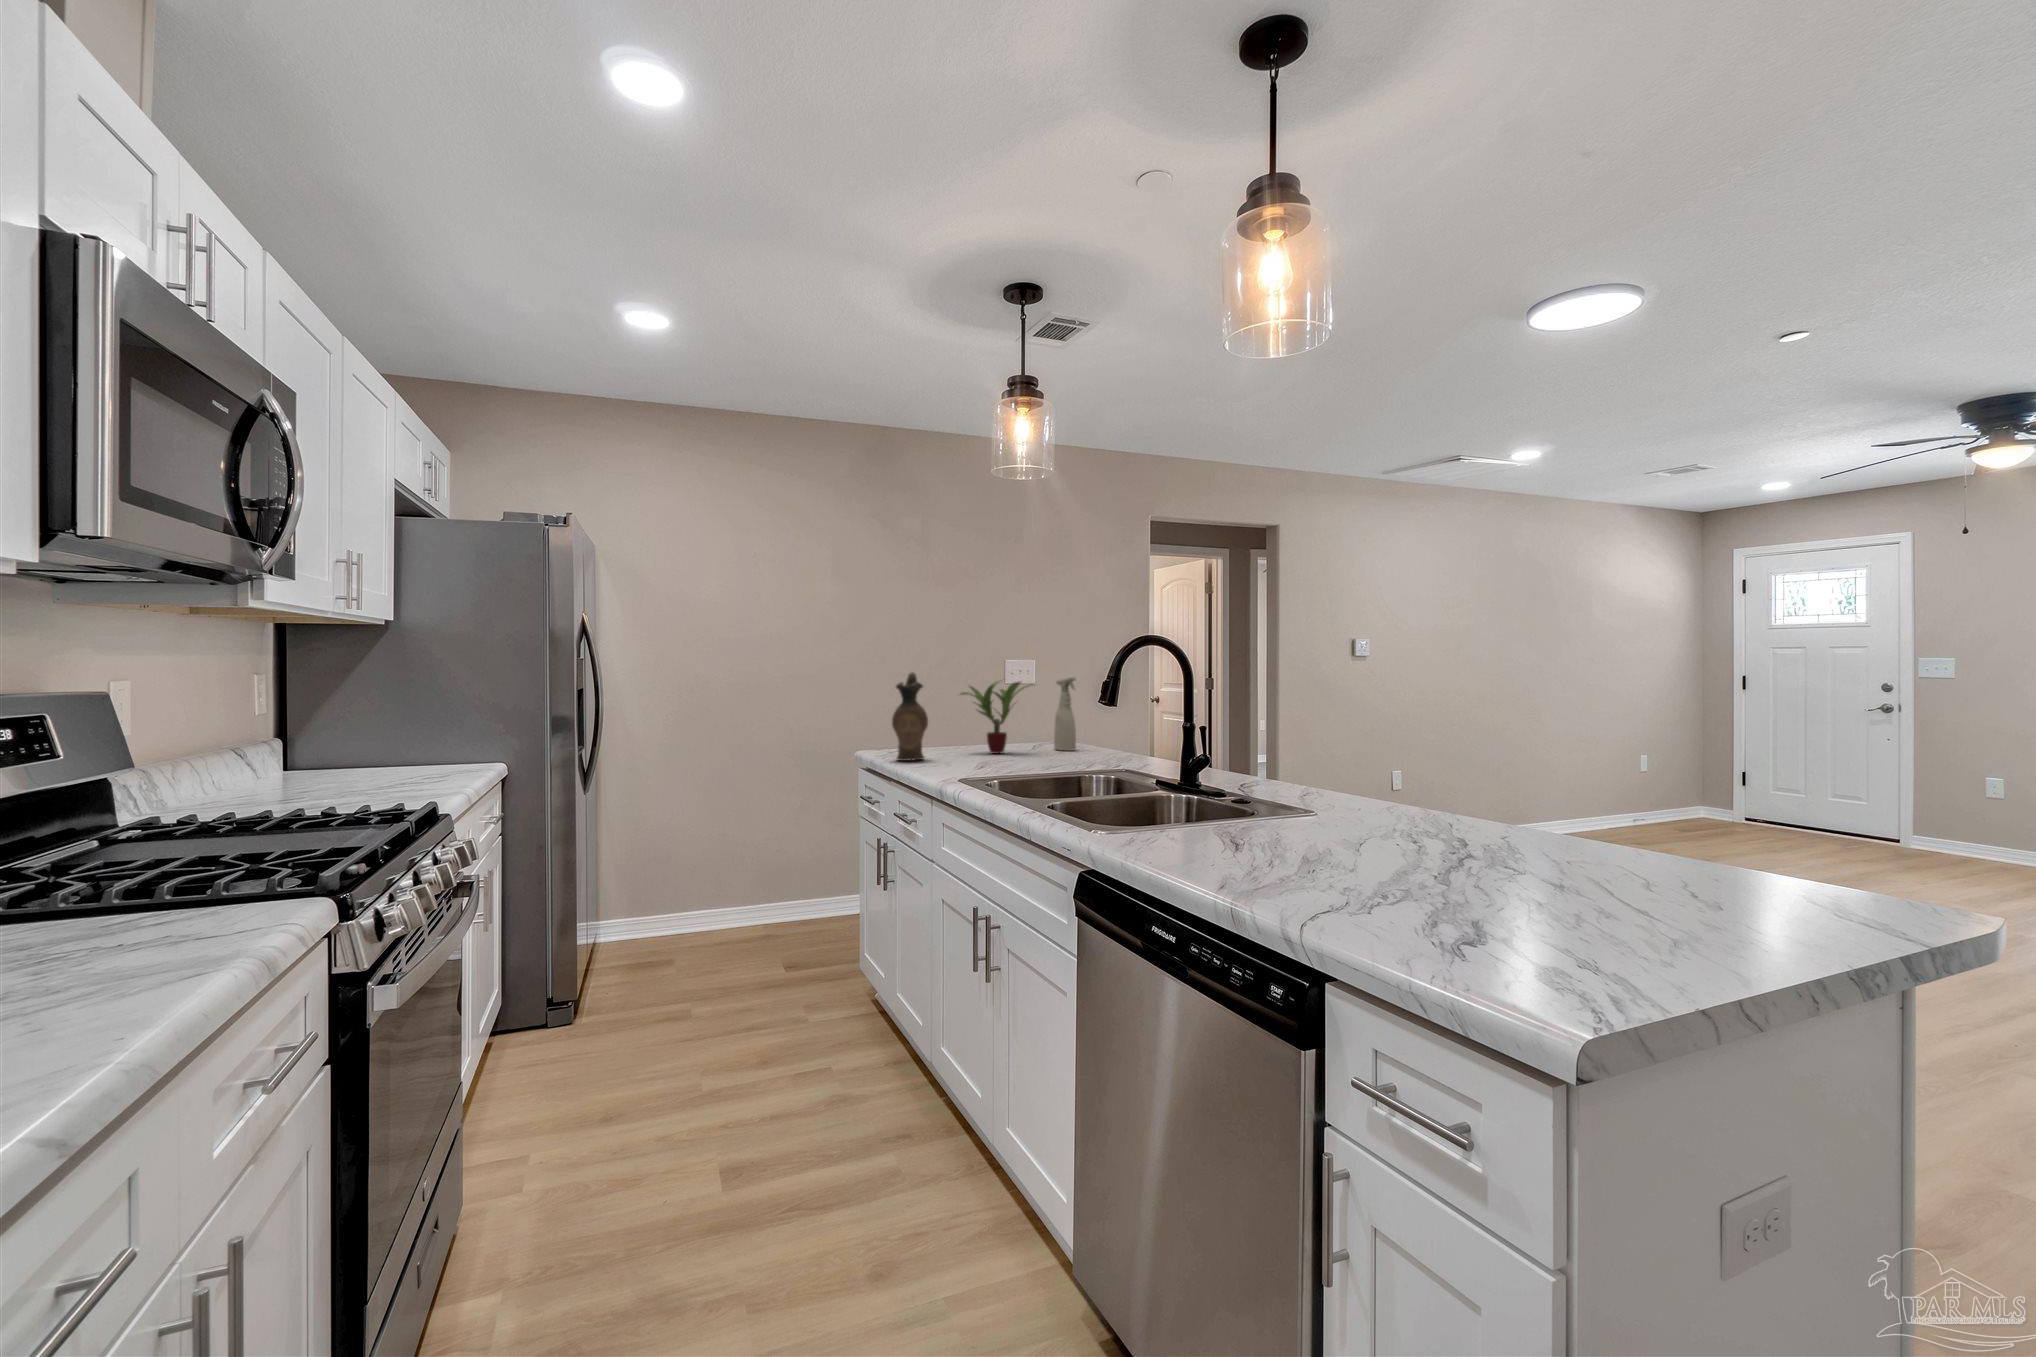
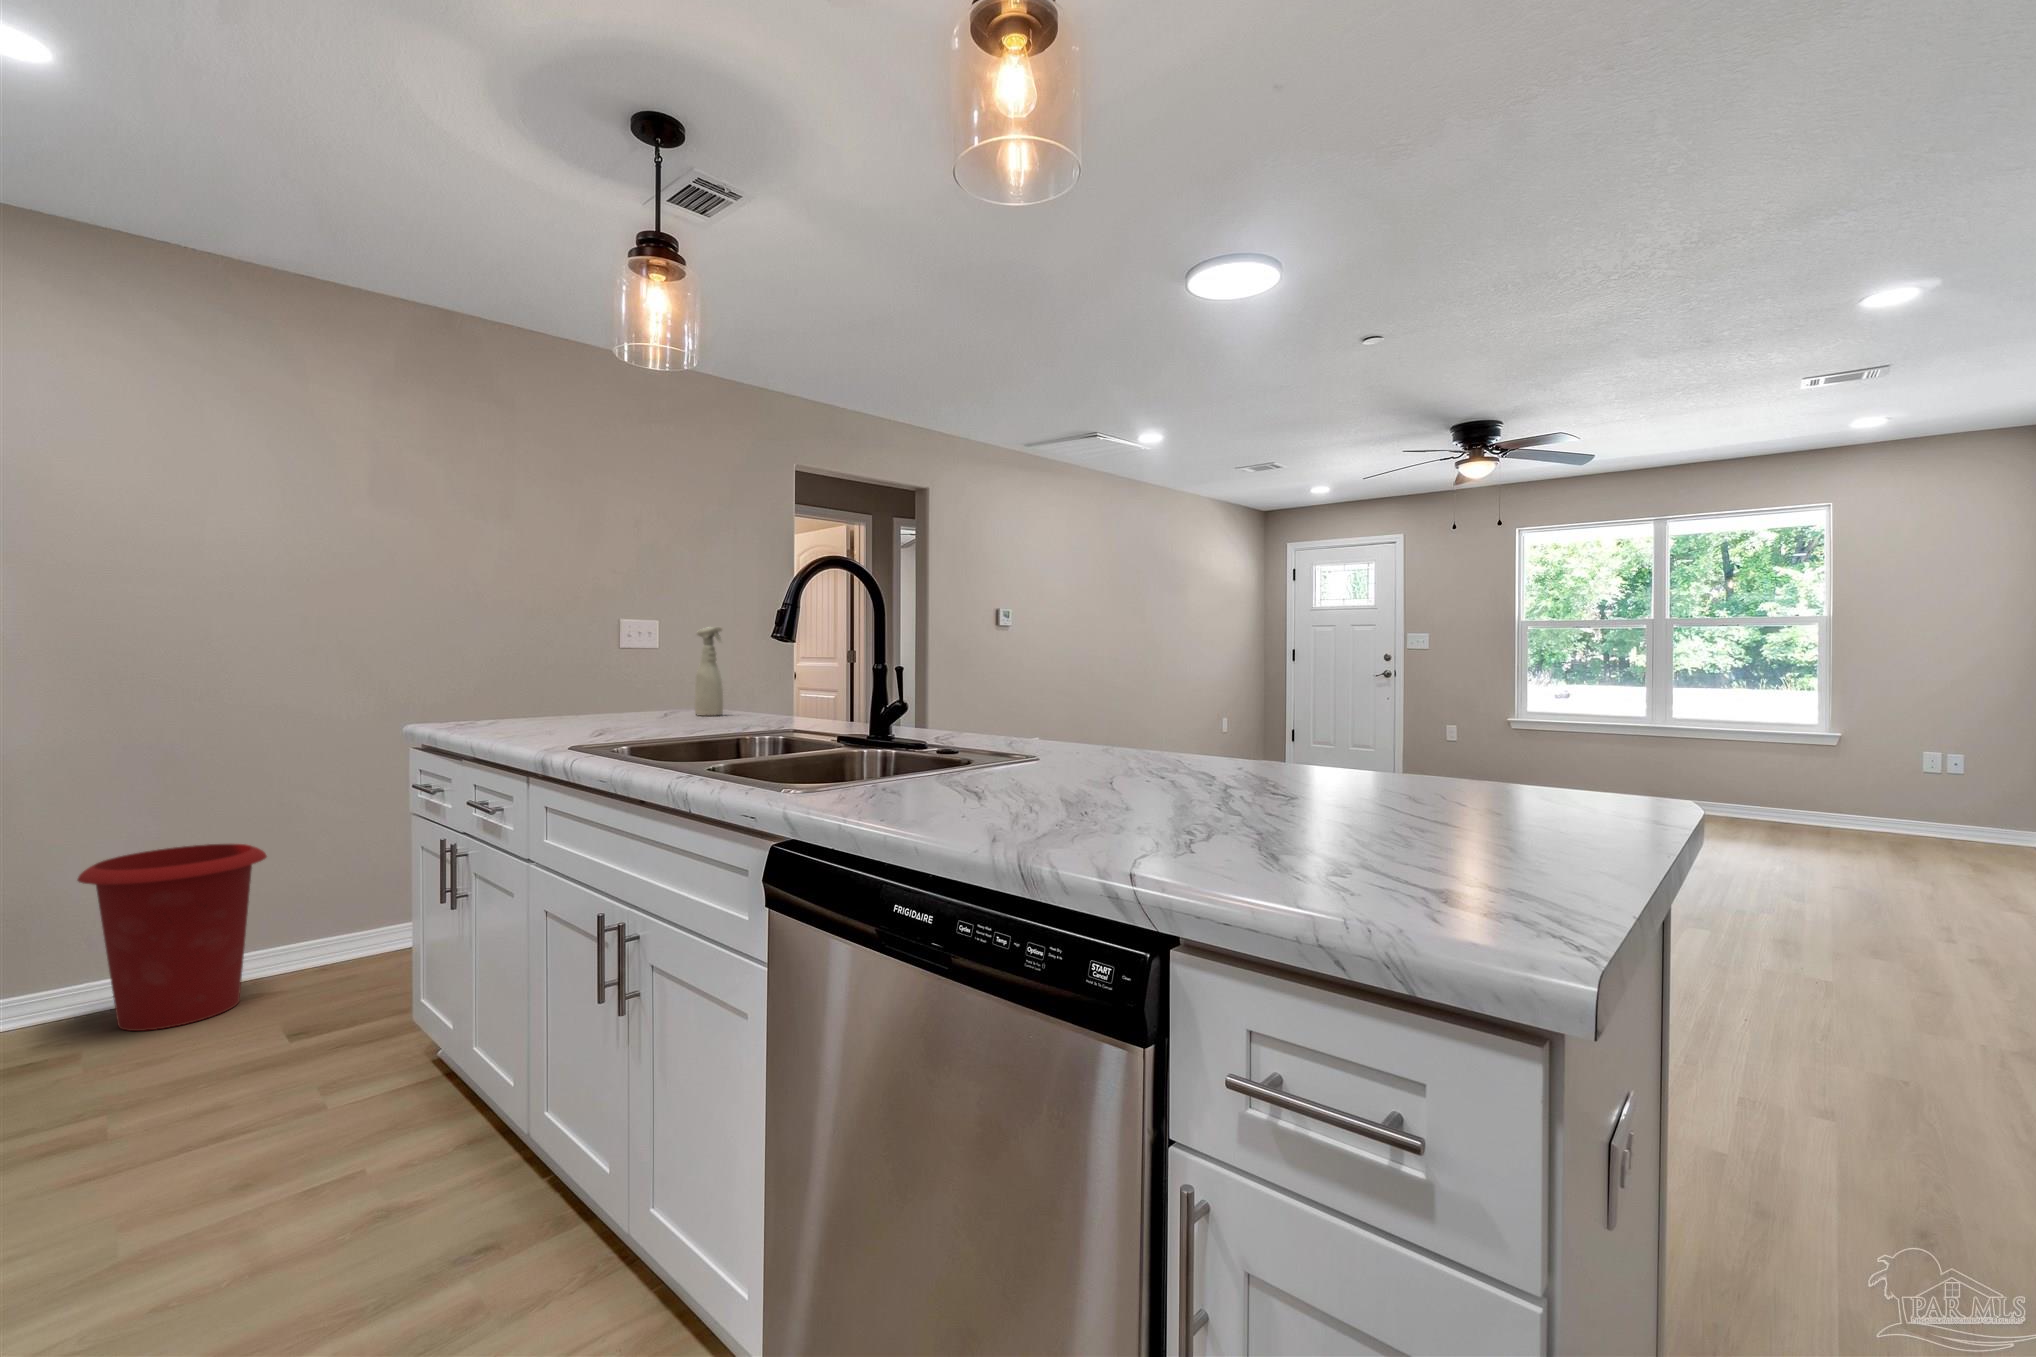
ceramic pitcher: present [892,672,928,761] -> none [462,612,519,731]
potted plant: present [961,681,1027,754] -> none [563,627,673,721]
waste bin: none [675,826,773,950] -> present [77,844,267,1031]

